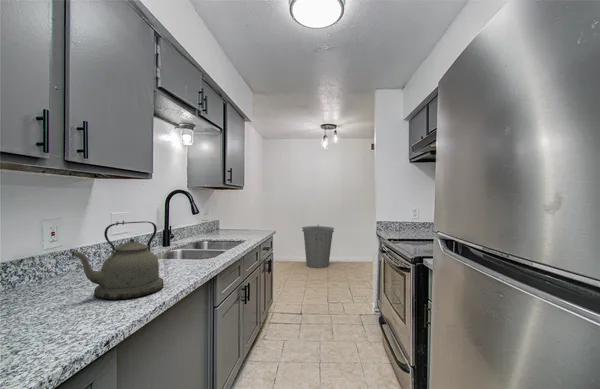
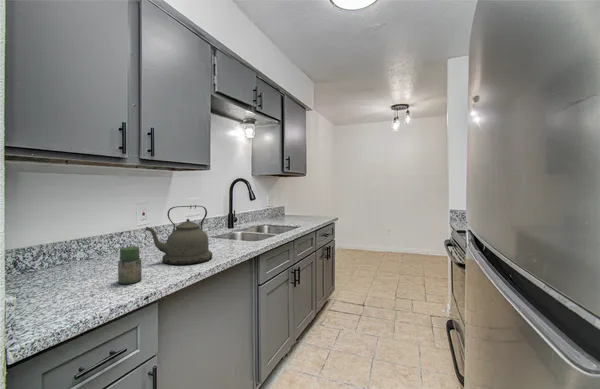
trash can: present [302,225,334,268] -> none [375,214,411,259]
jar: none [37,281,76,338] -> present [118,246,142,284]

